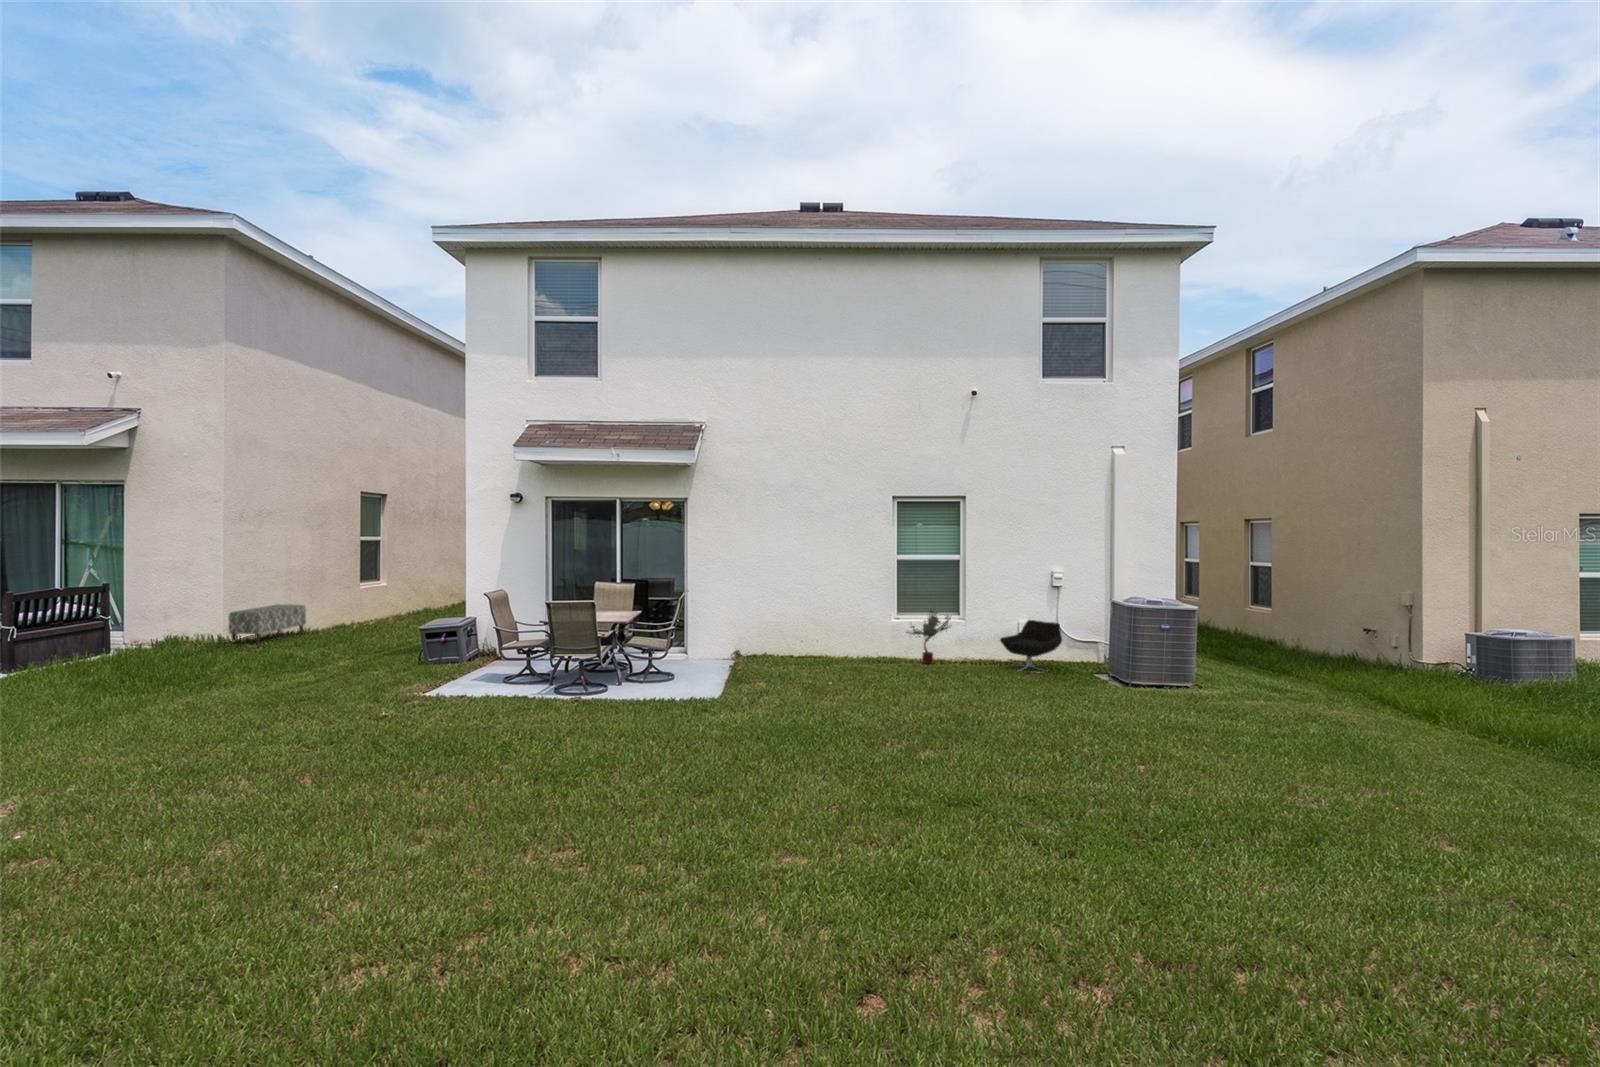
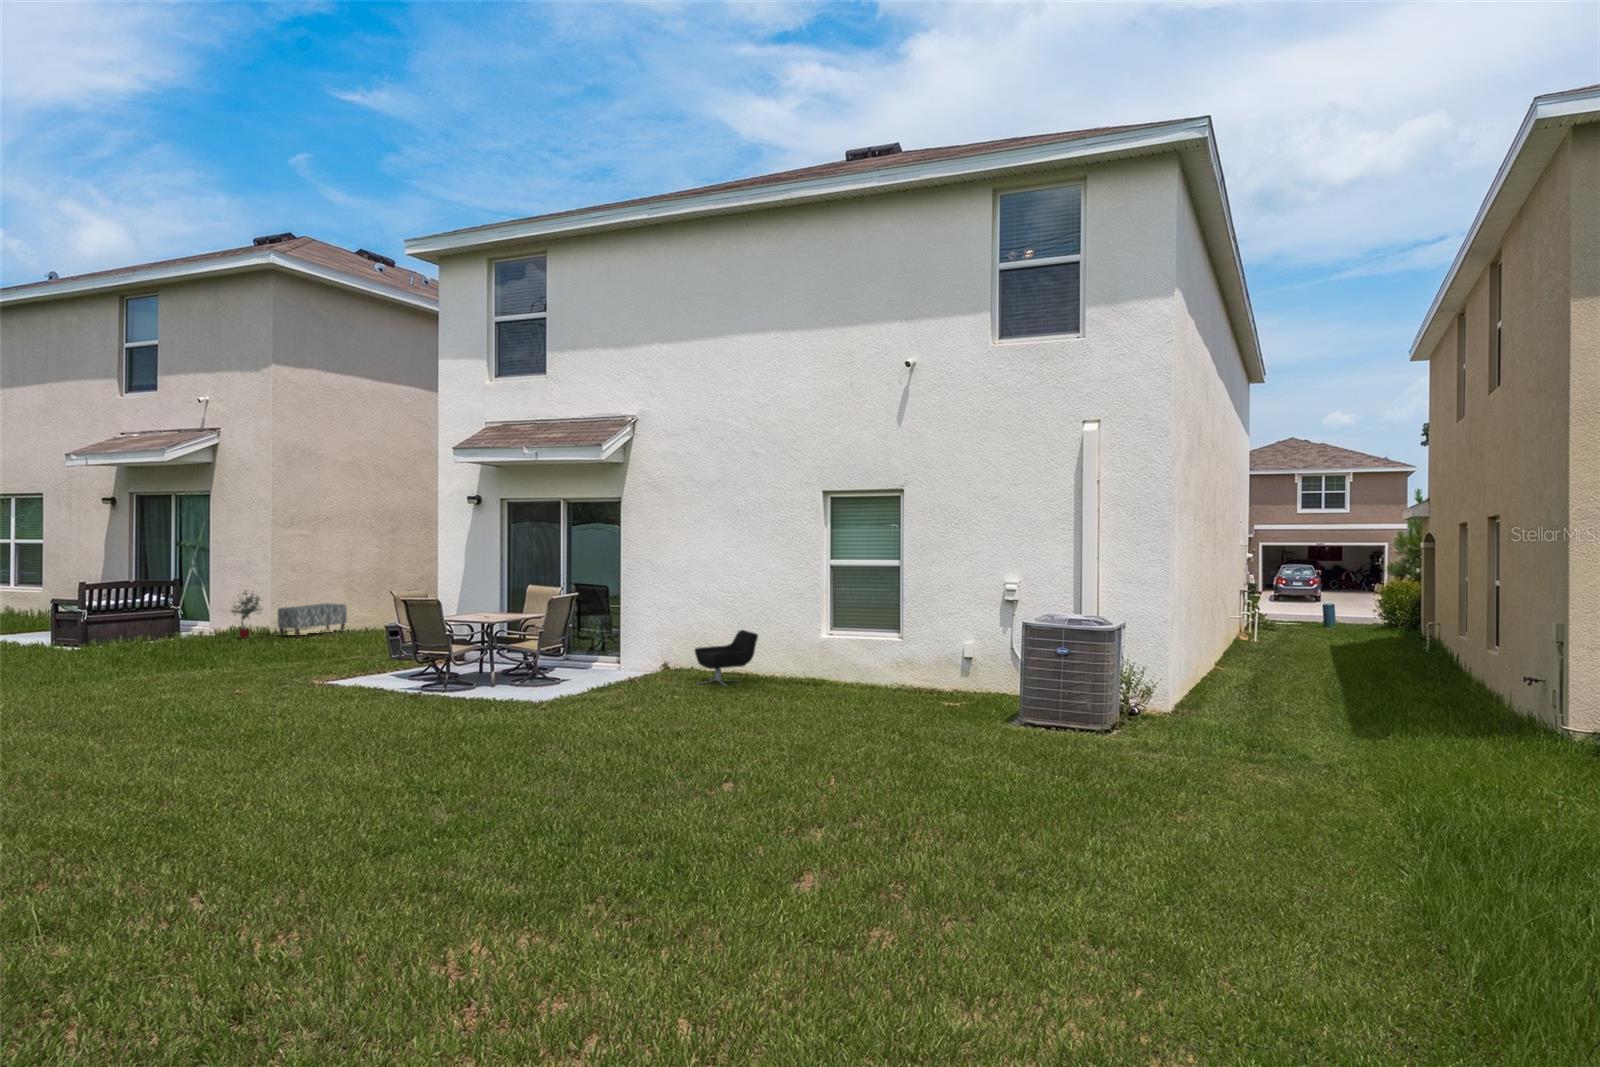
potted tree: present [907,608,951,664] -> present [232,591,261,638]
lounge chair: present [1000,620,1062,671] -> present [695,630,758,686]

